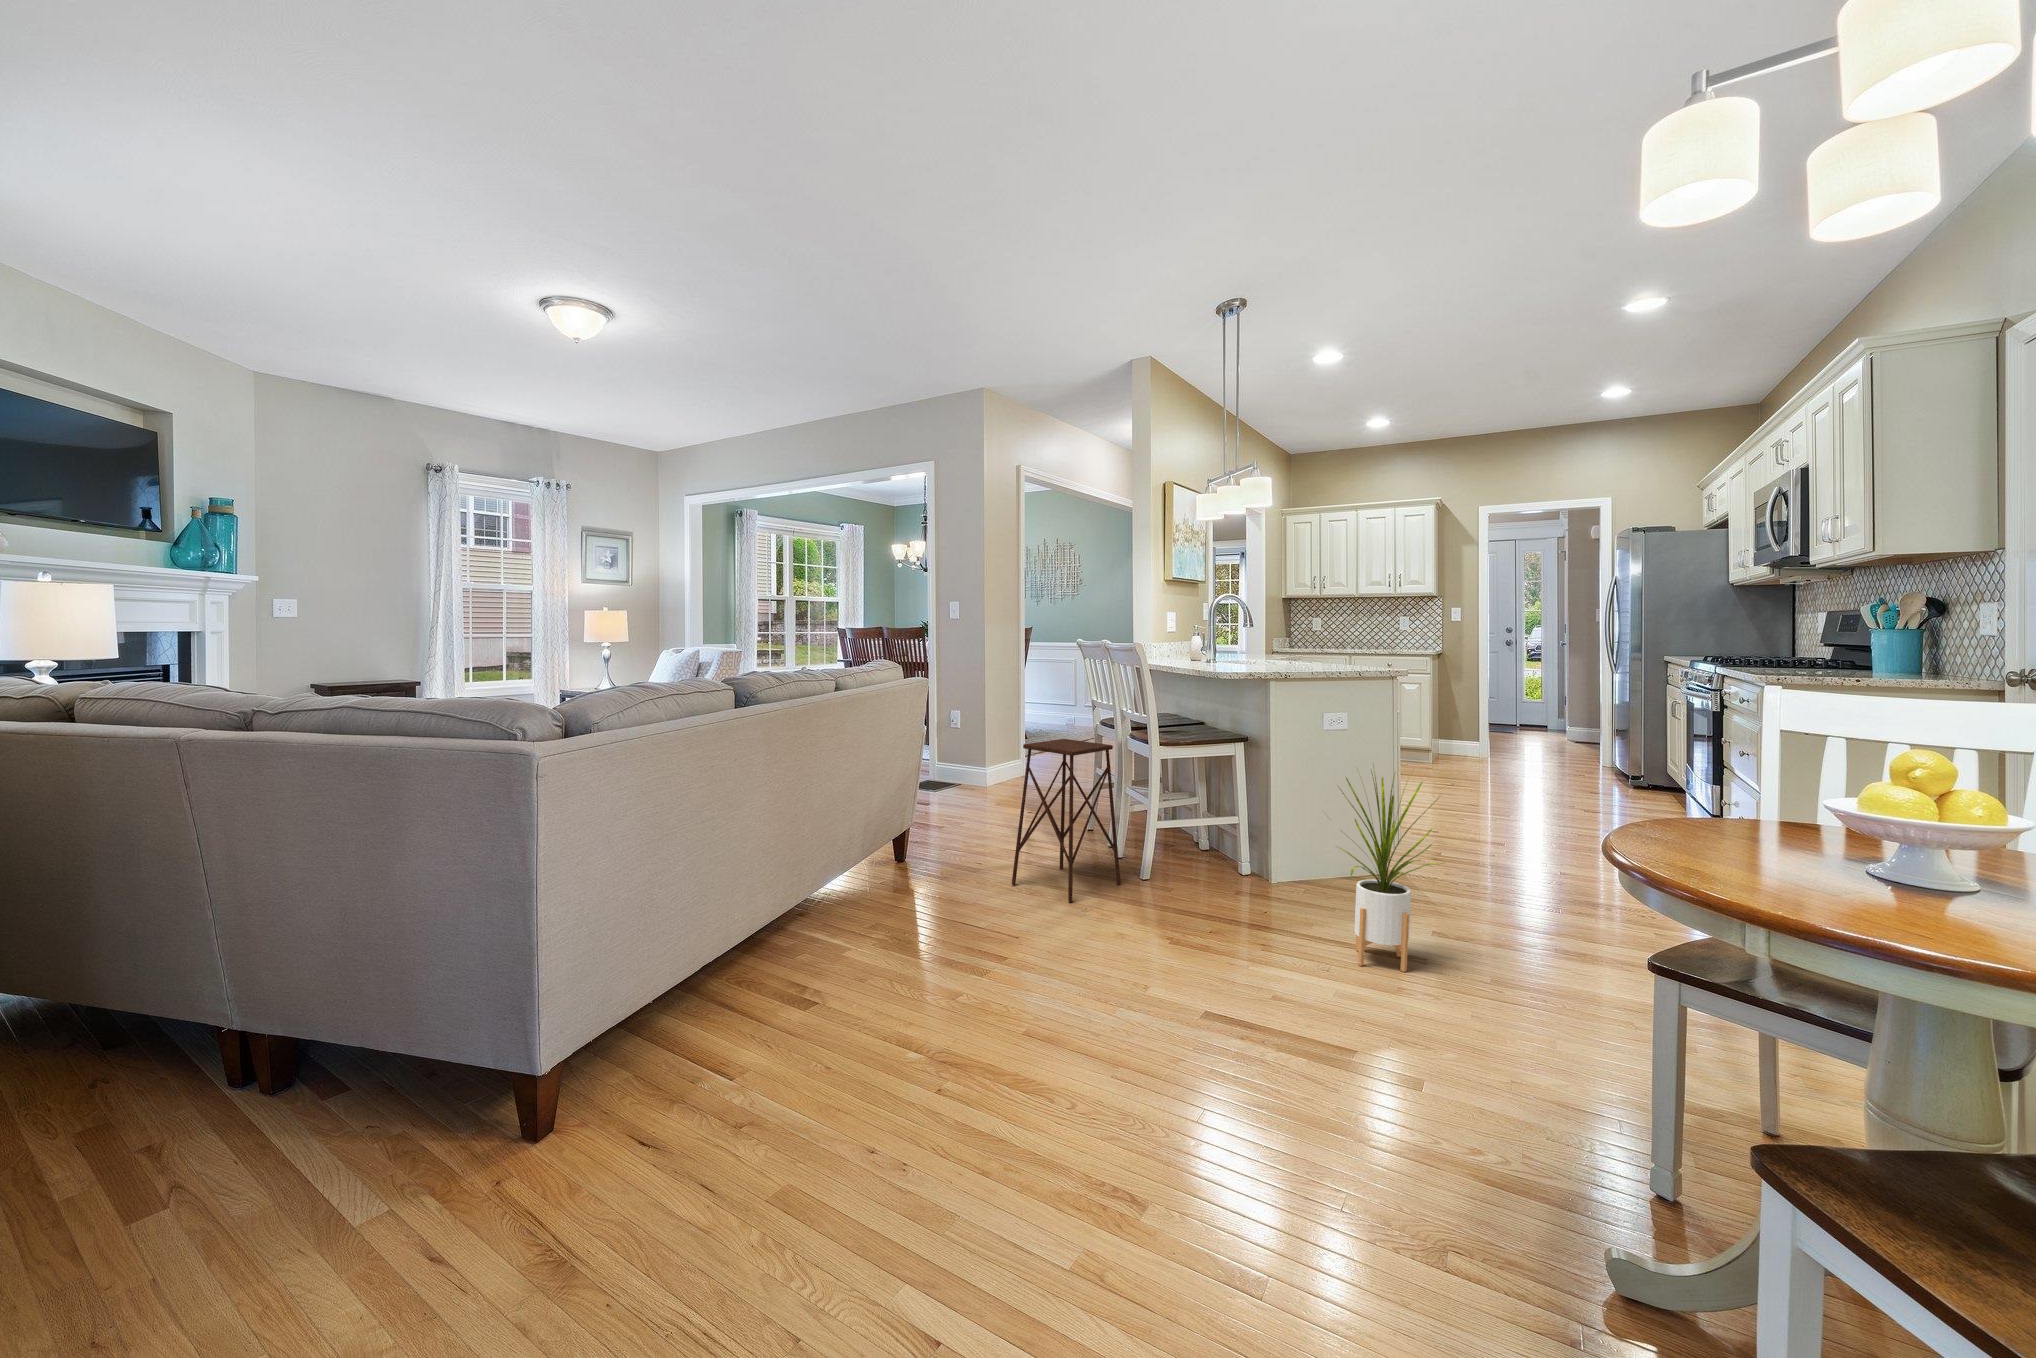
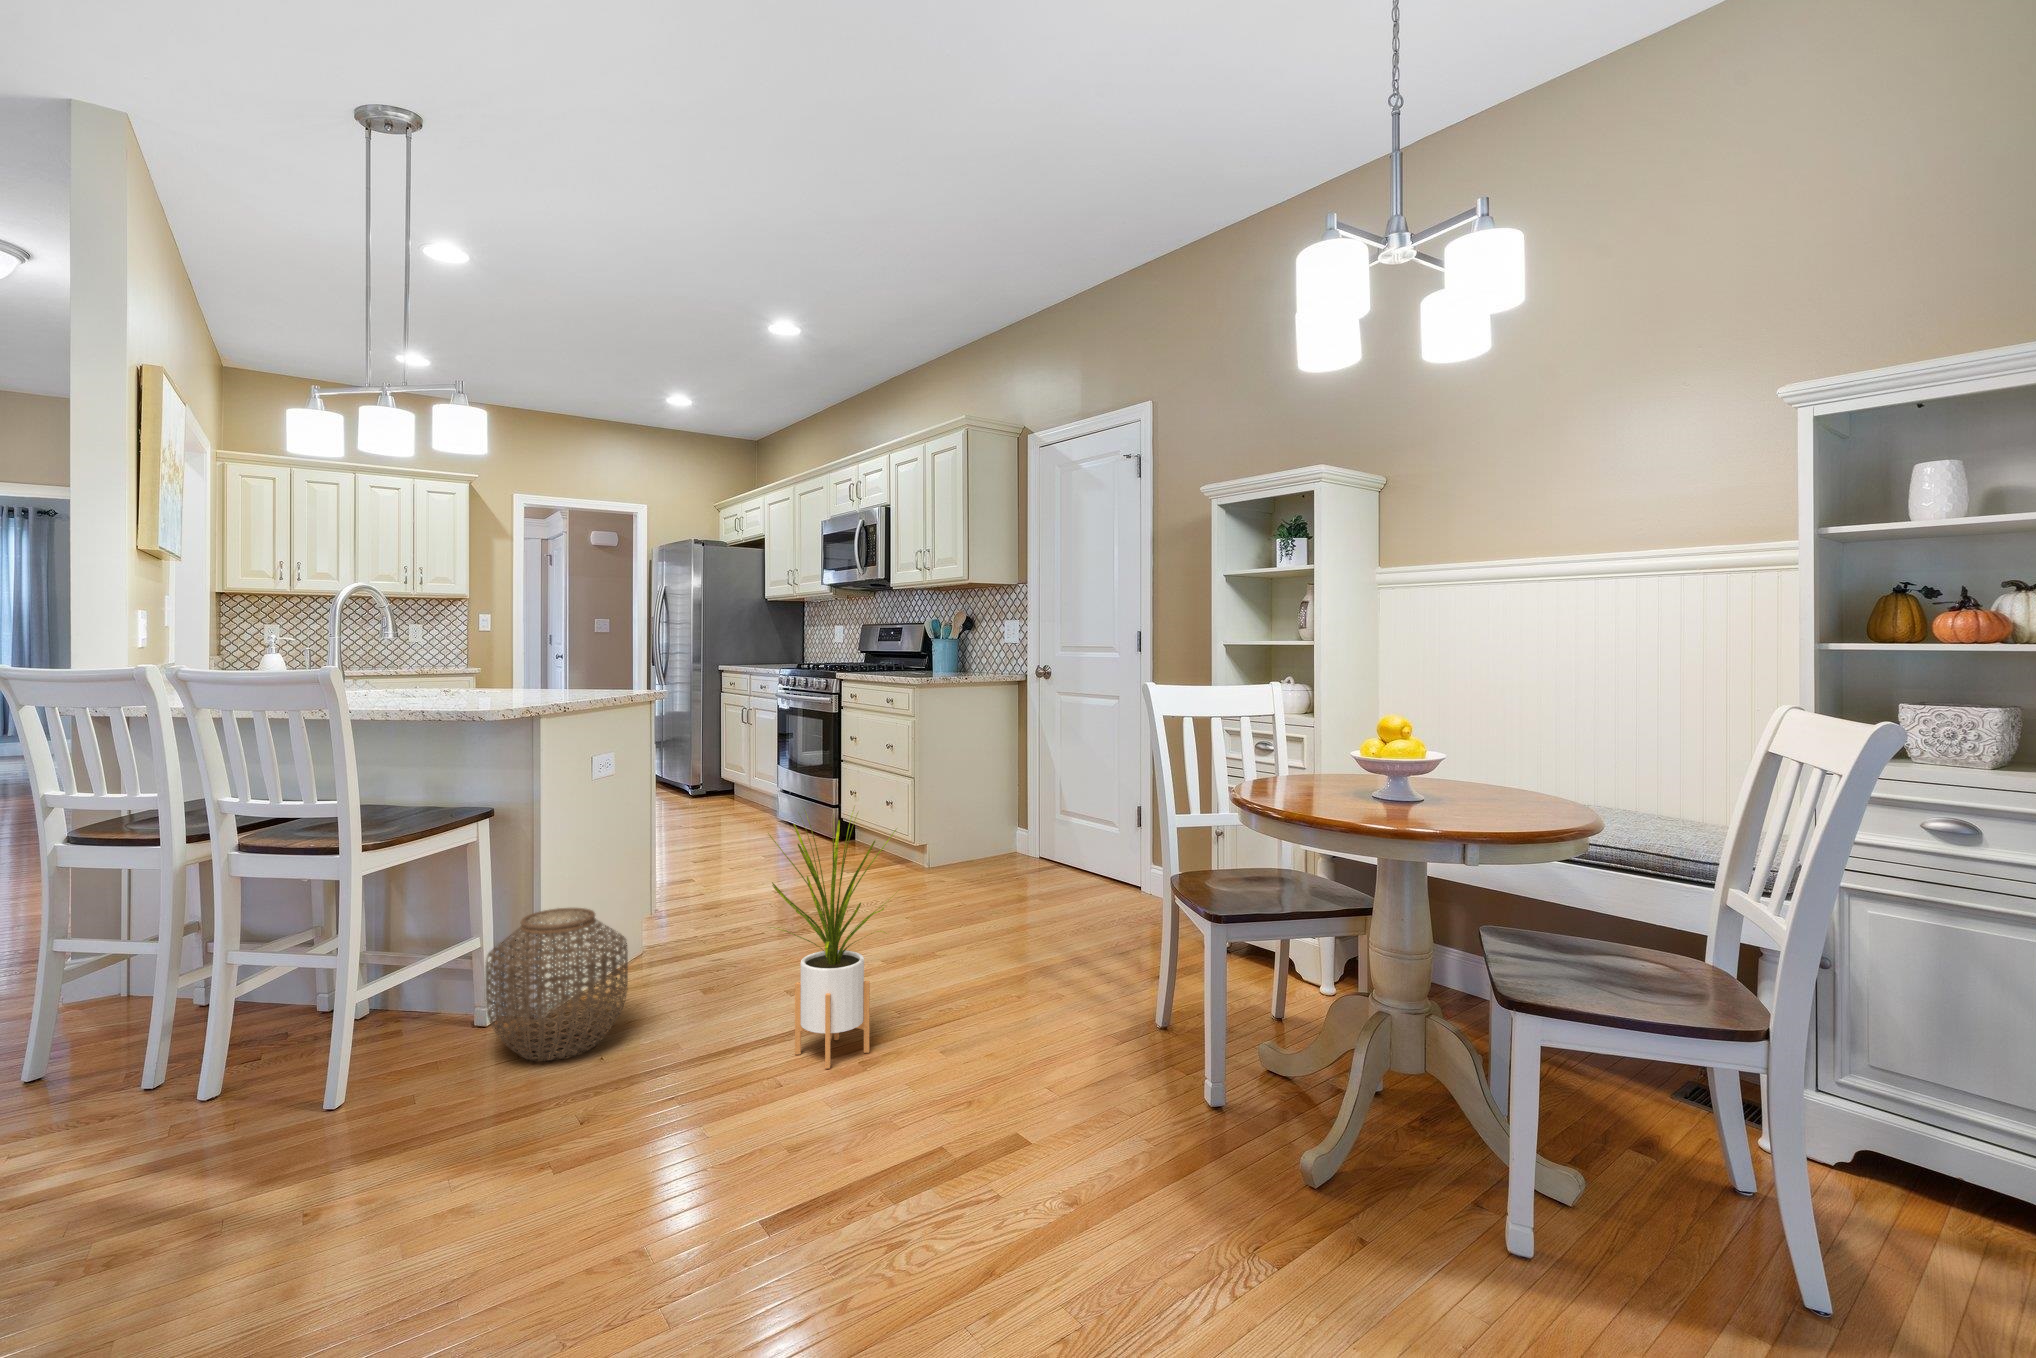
side table: present [1012,739,1121,902] -> none [61,866,336,1262]
woven basket: none [1207,804,1292,899] -> present [485,908,628,1061]

